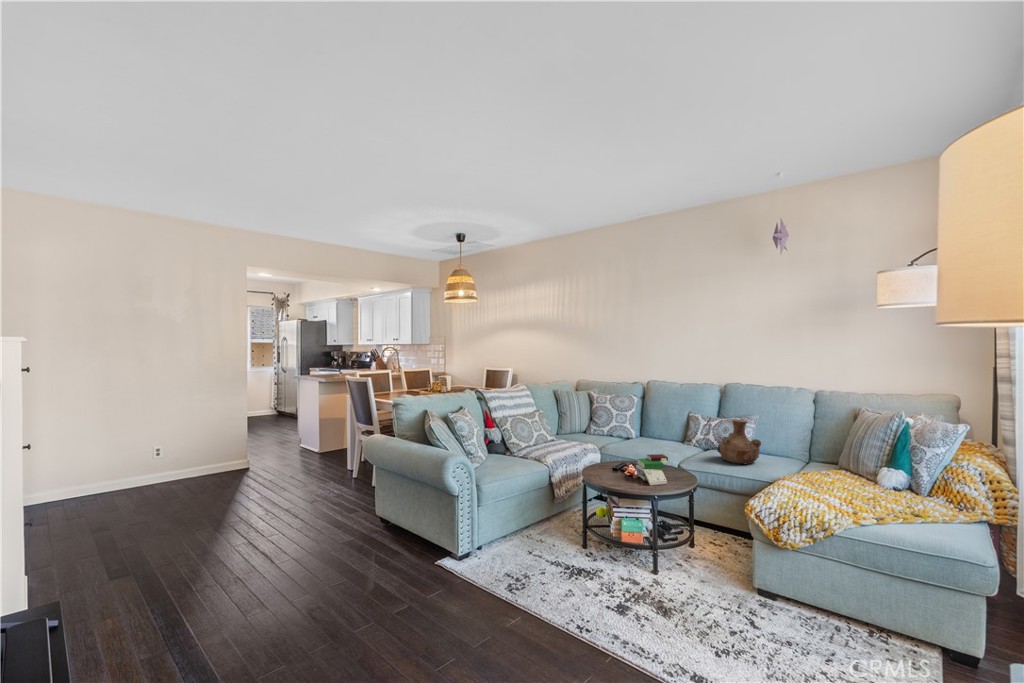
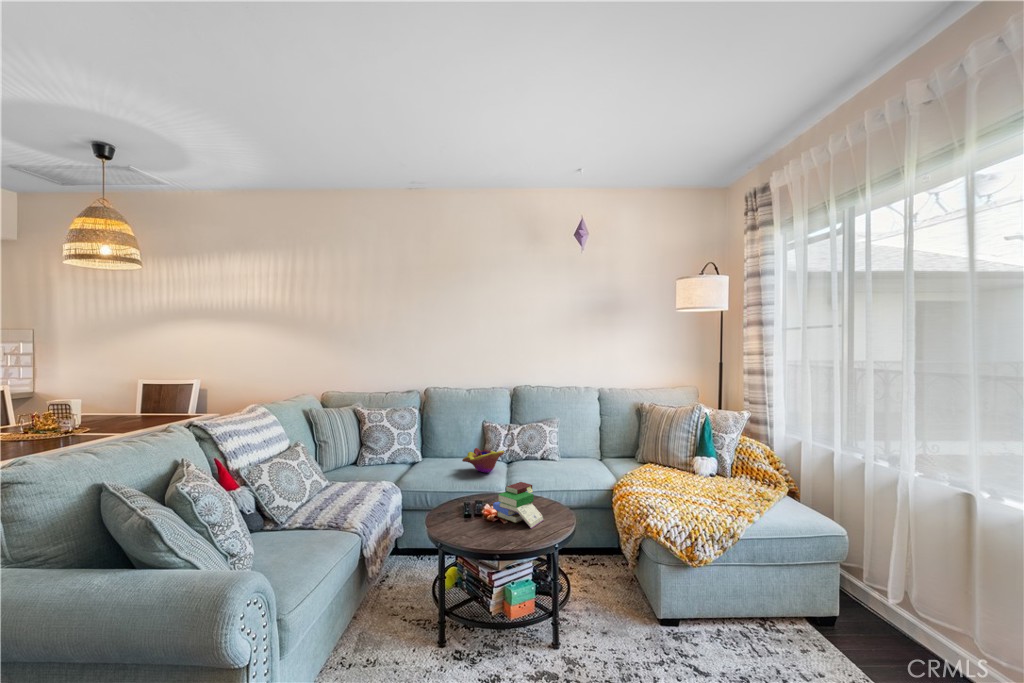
vase: present [717,419,761,464] -> none [539,425,581,475]
decorative bowl: none [653,431,691,451] -> present [462,448,504,472]

